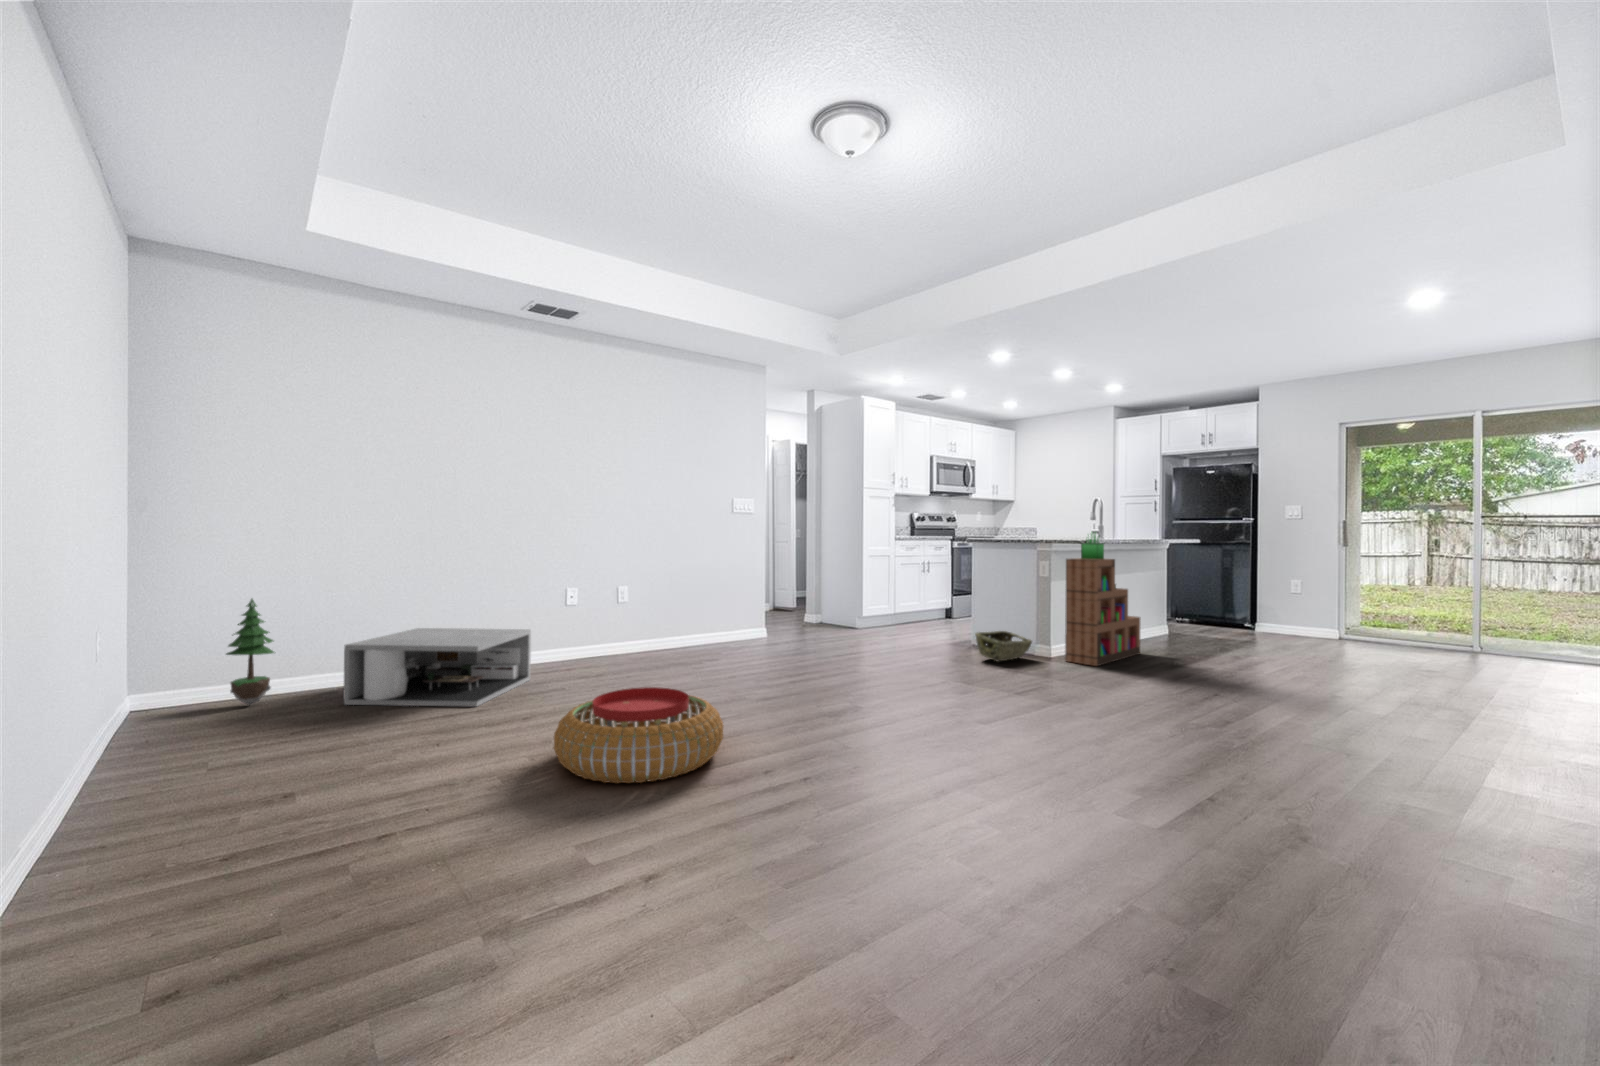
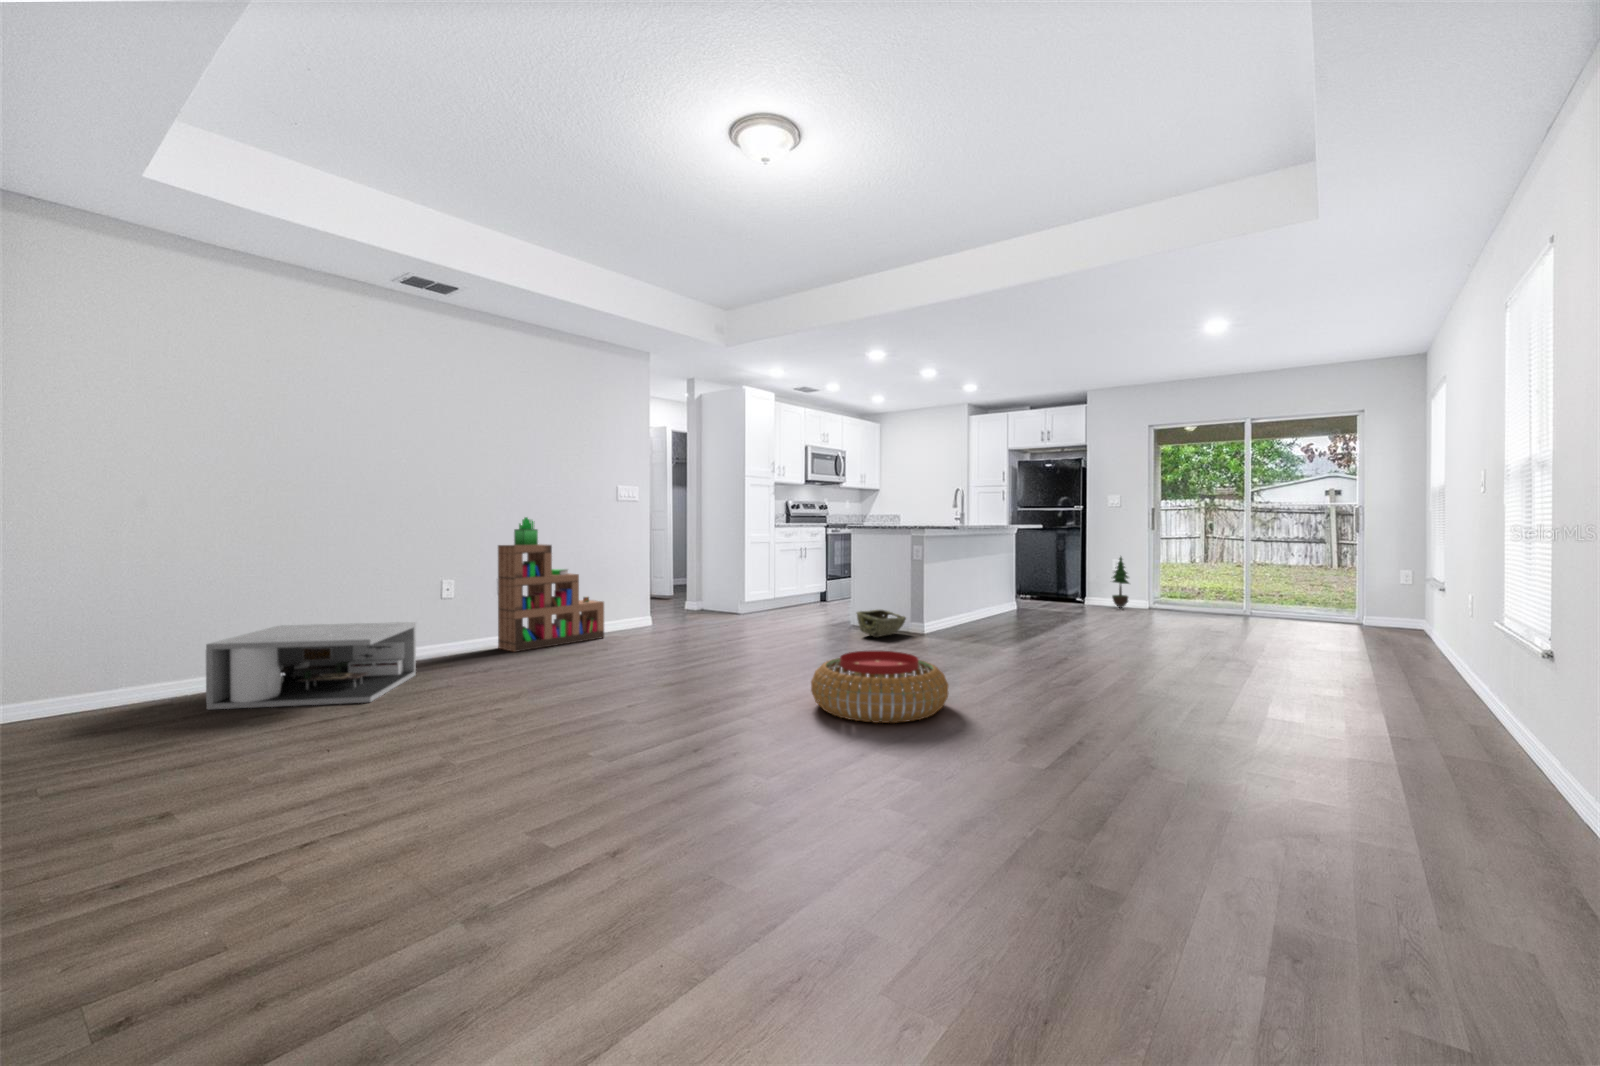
bookshelf: present [1065,533,1140,666] -> present [498,517,604,652]
potted tree: present [226,599,274,705] -> present [1112,557,1129,608]
pouf: present [553,687,724,783] -> present [811,651,948,723]

